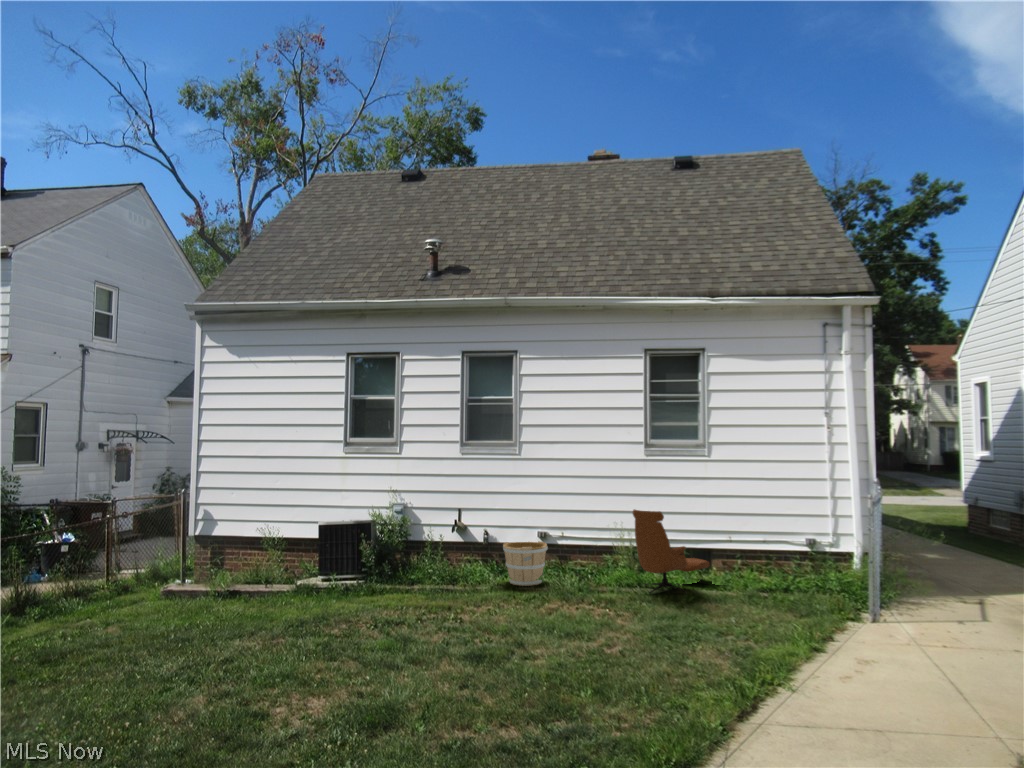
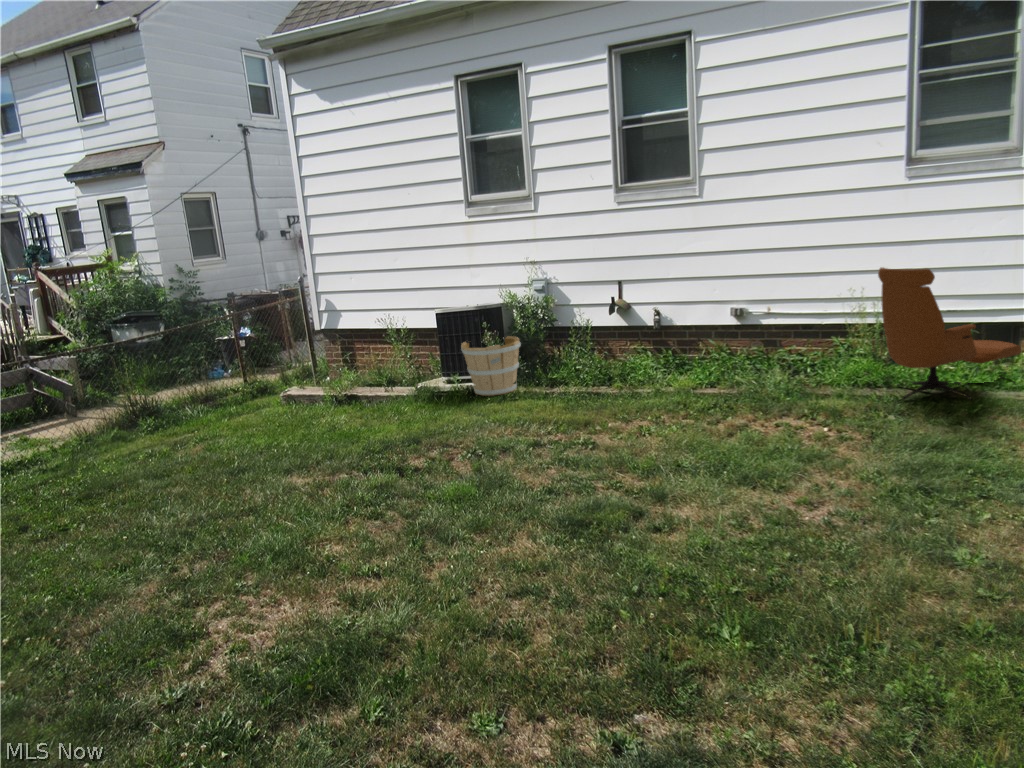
wooden bucket: present [503,541,548,586] -> present [461,336,521,396]

